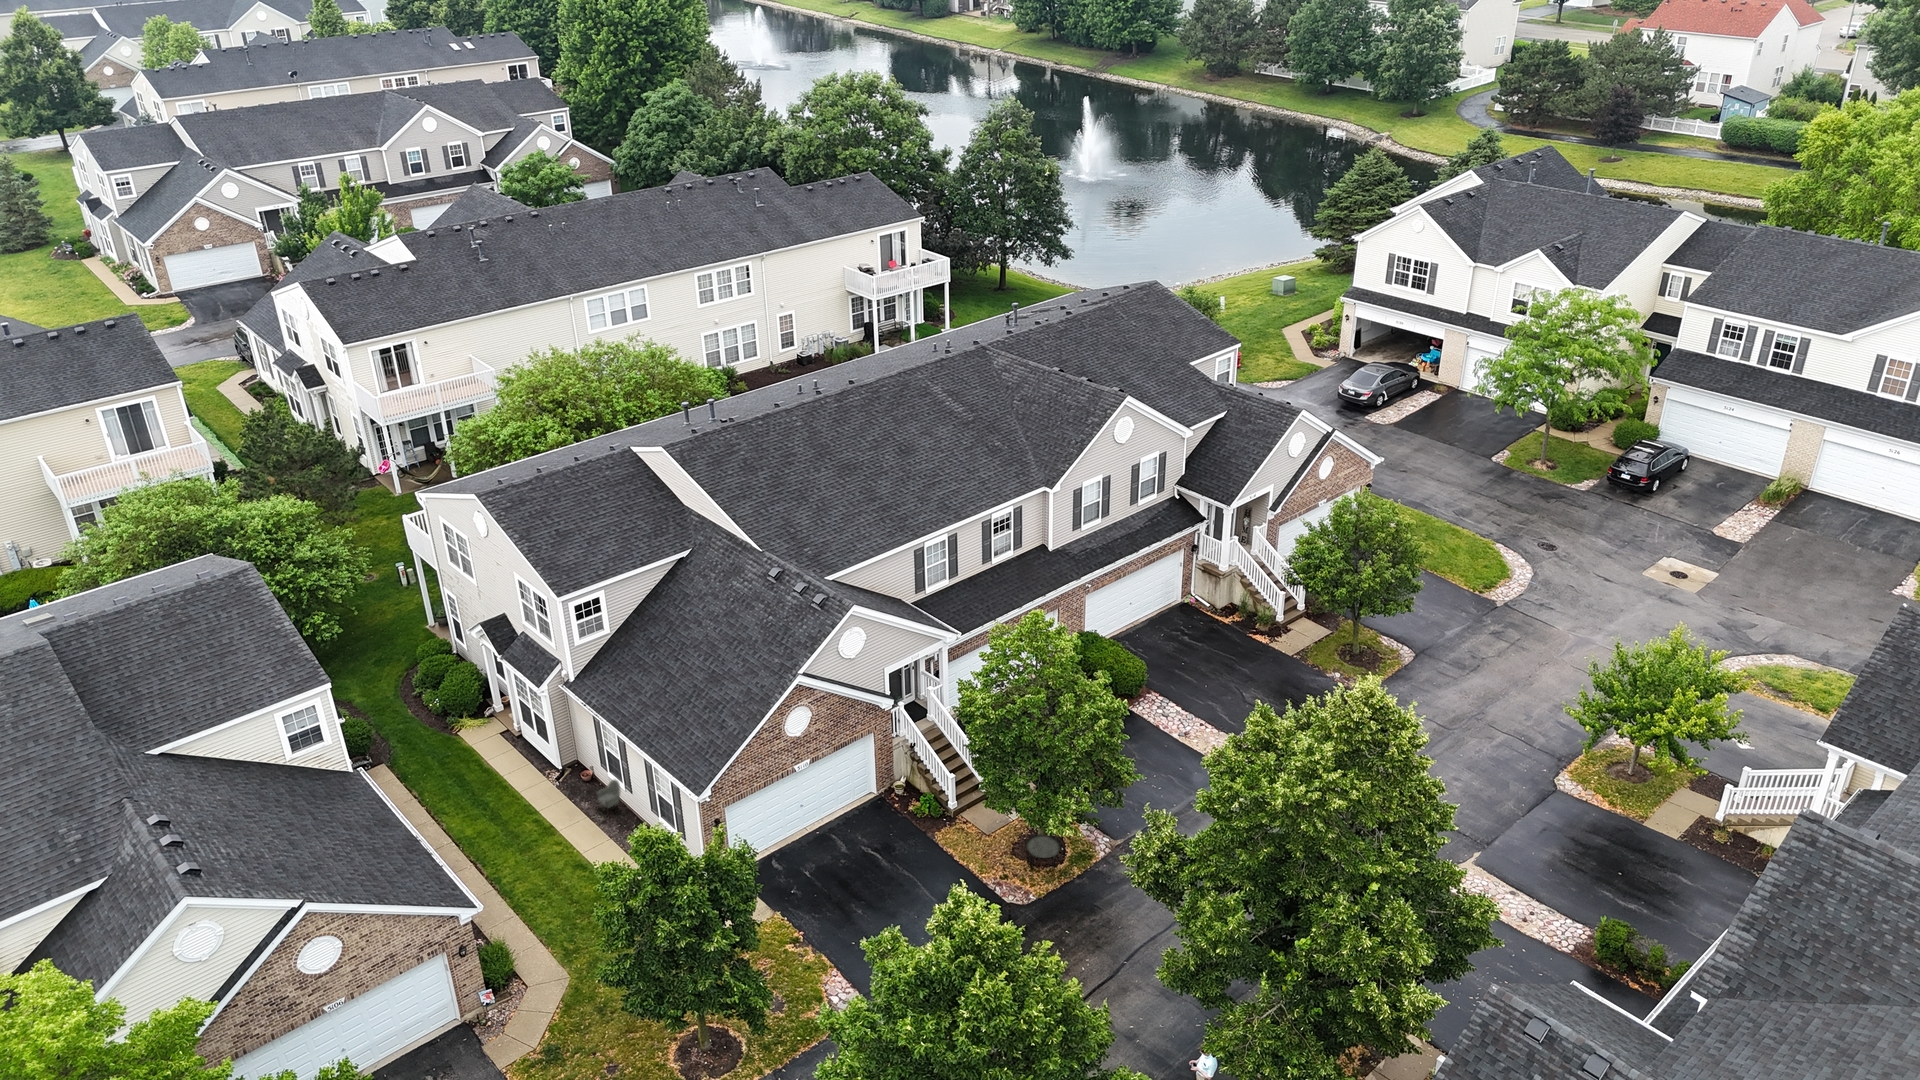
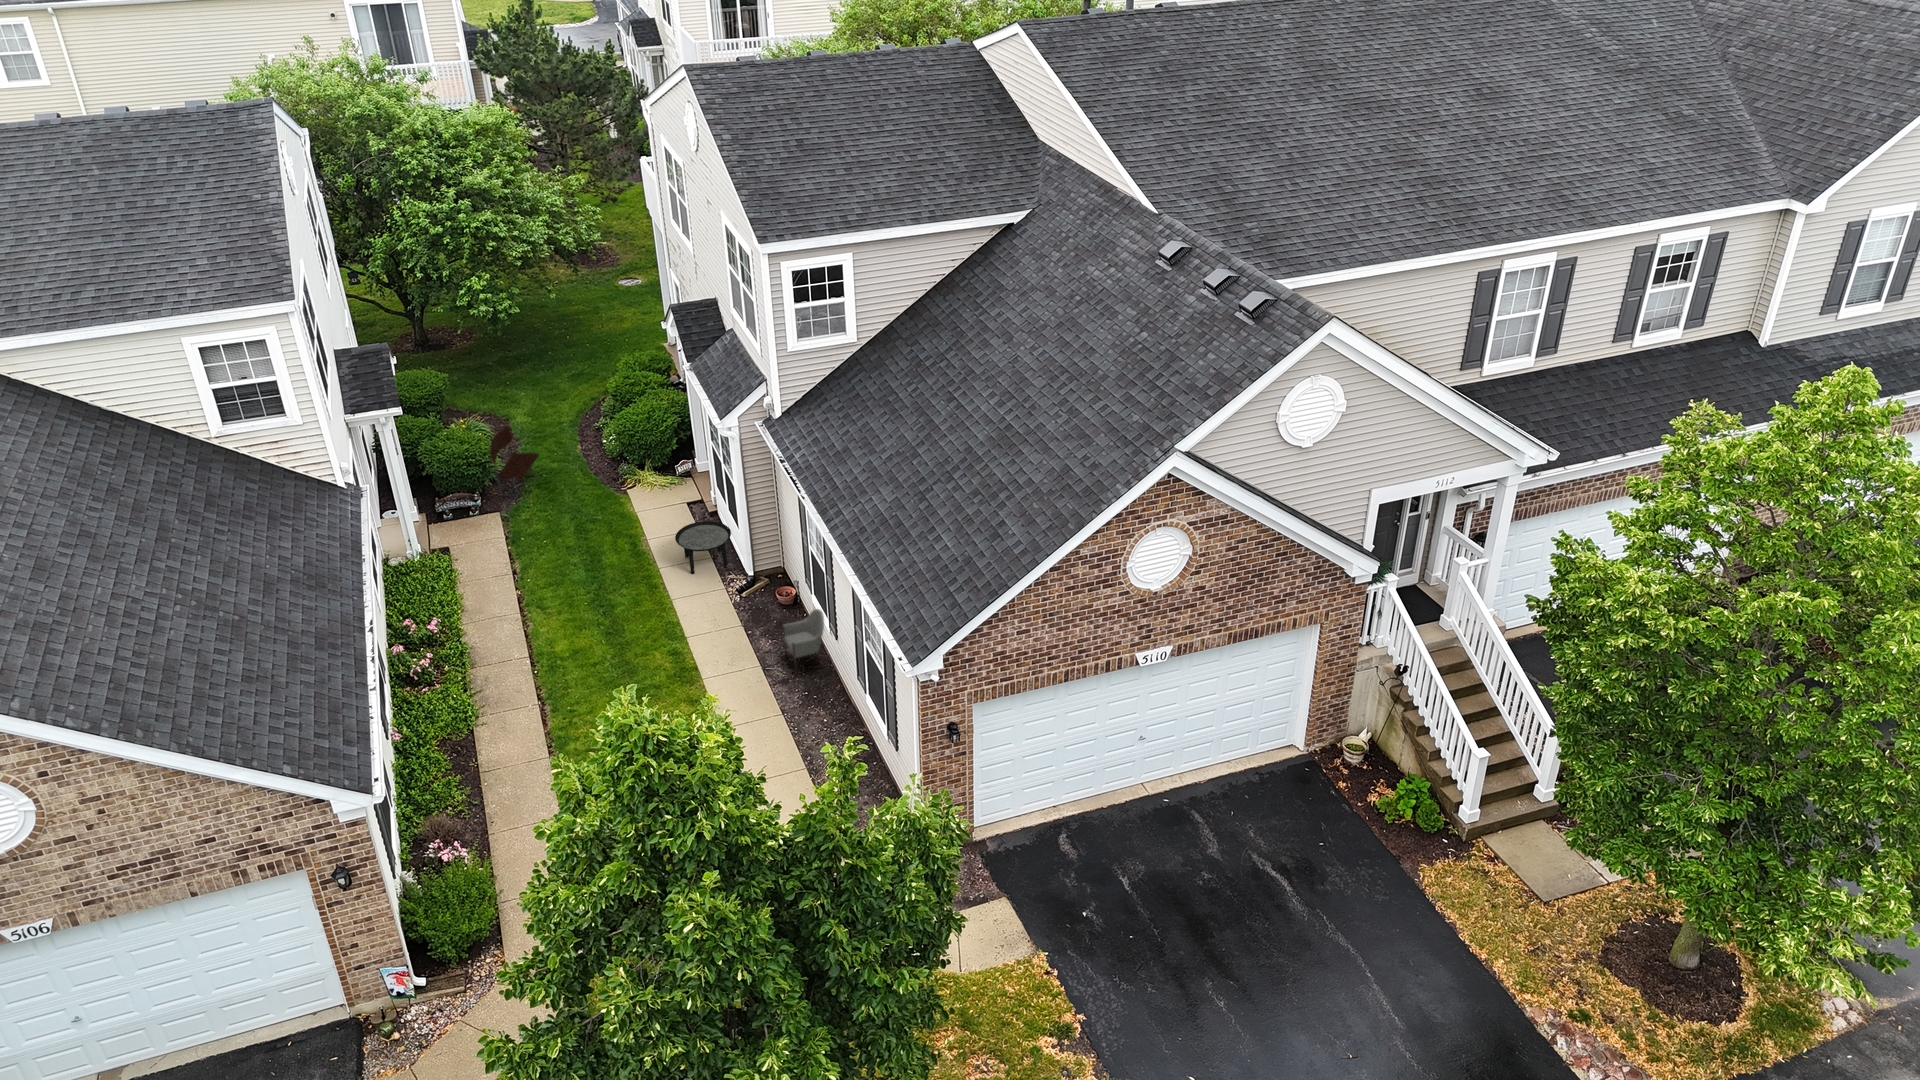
bench: none [362,710,390,754] -> present [489,427,539,496]
round table: present [1026,834,1061,869] -> present [675,521,731,574]

